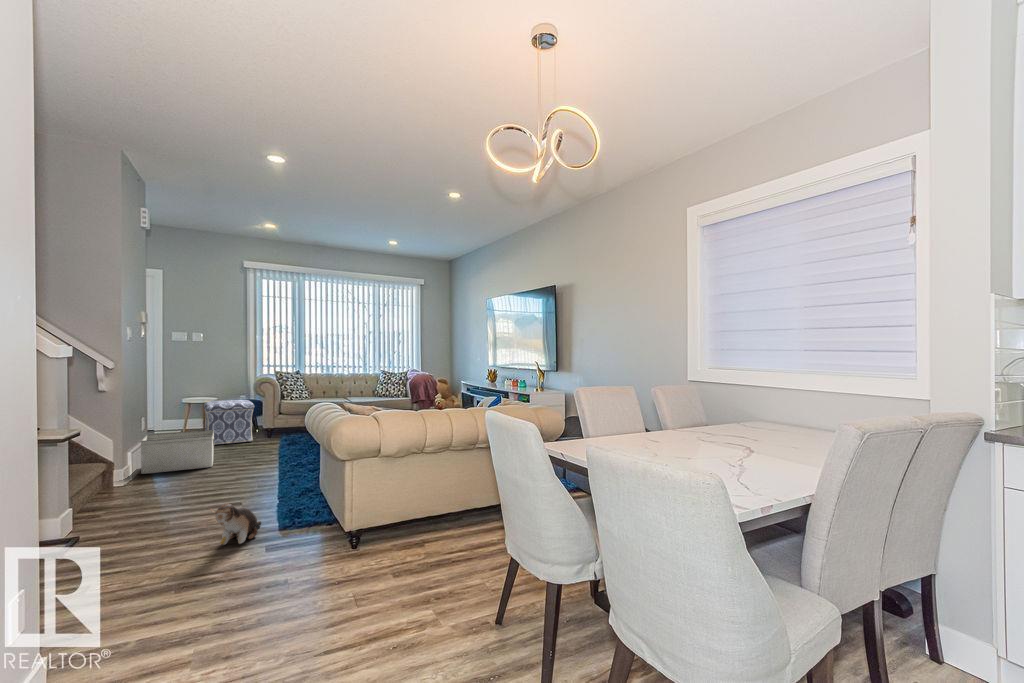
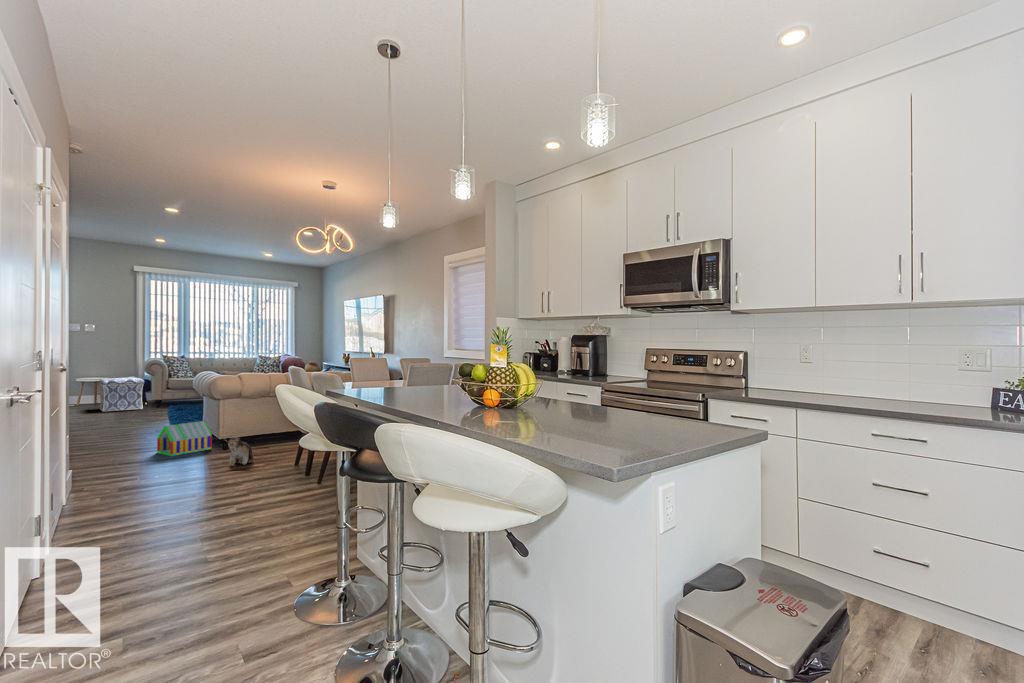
storage bin: present [141,430,215,474] -> none [54,396,112,425]
plush toy: present [211,504,261,545] -> present [226,437,253,466]
toy house: none [266,508,355,586] -> present [157,421,212,456]

